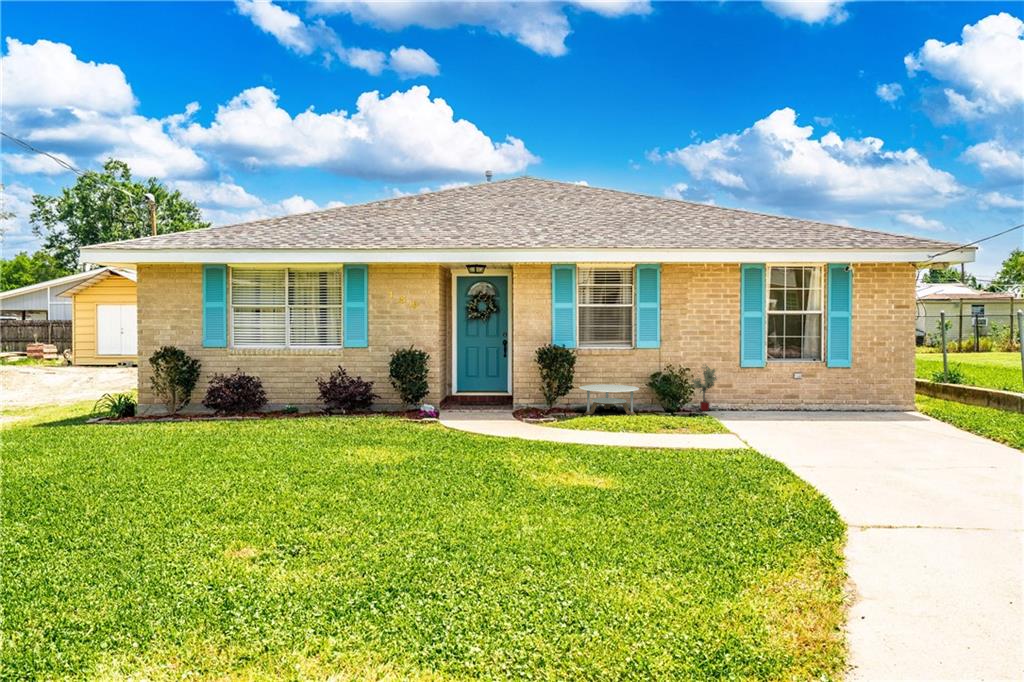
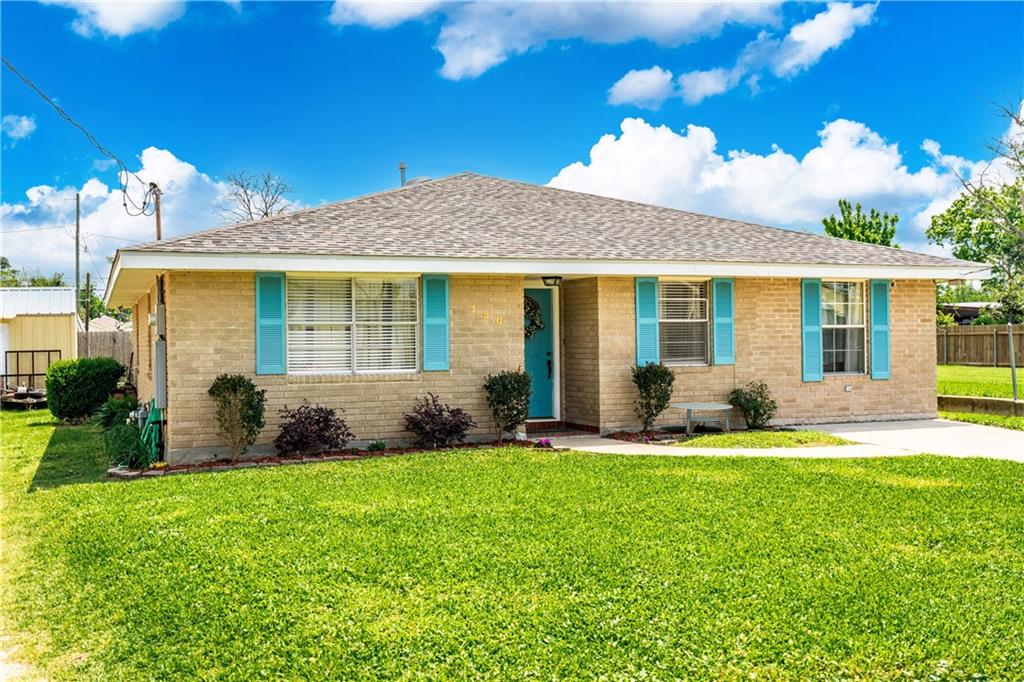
potted tree: present [691,364,717,411] -> none [764,379,790,426]

